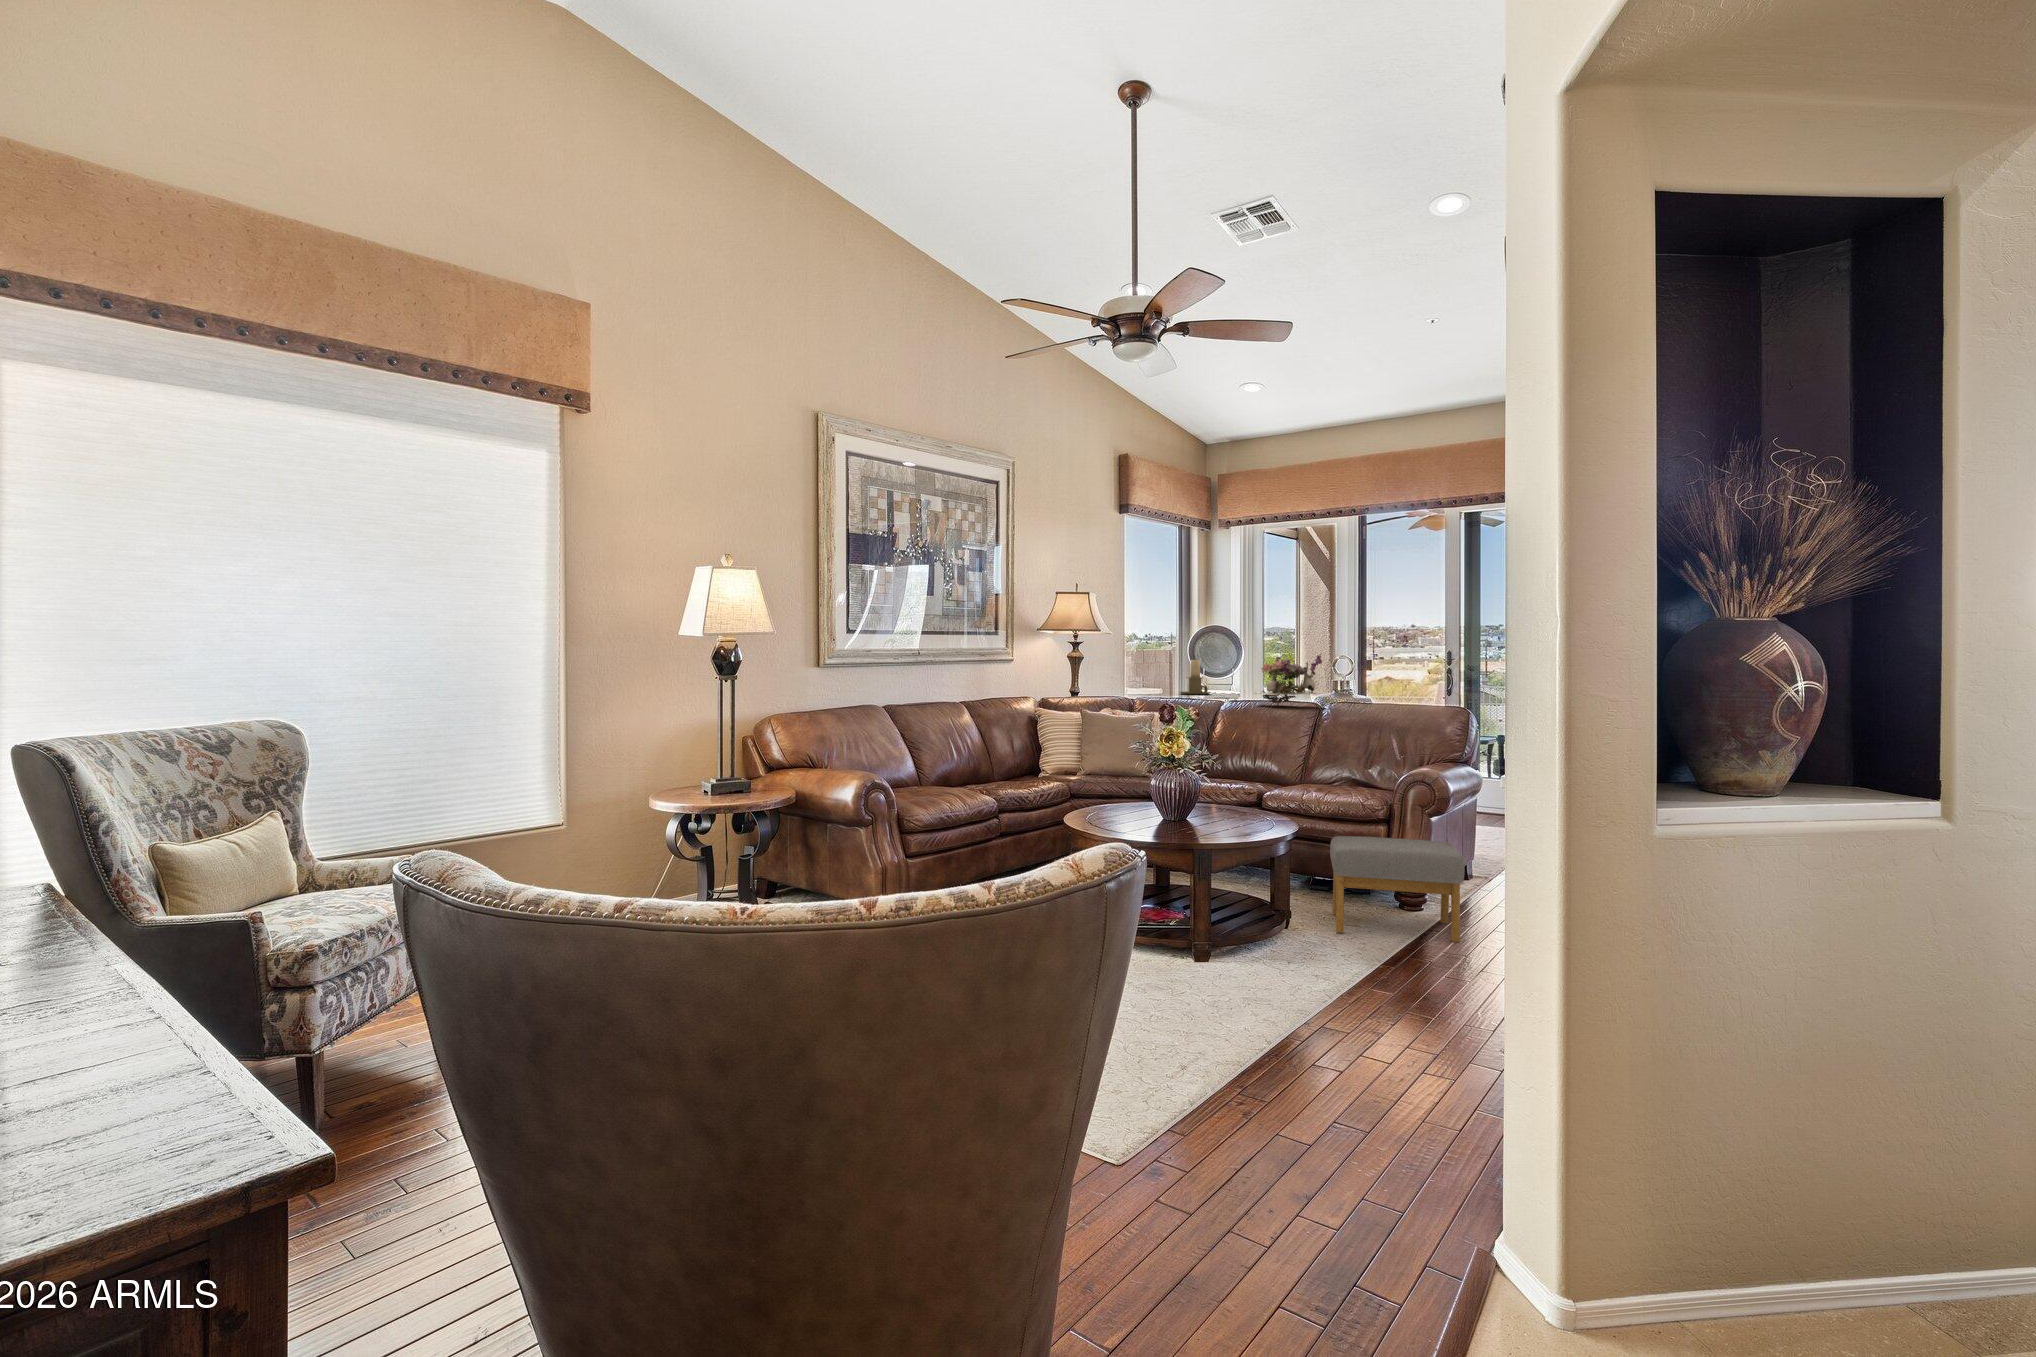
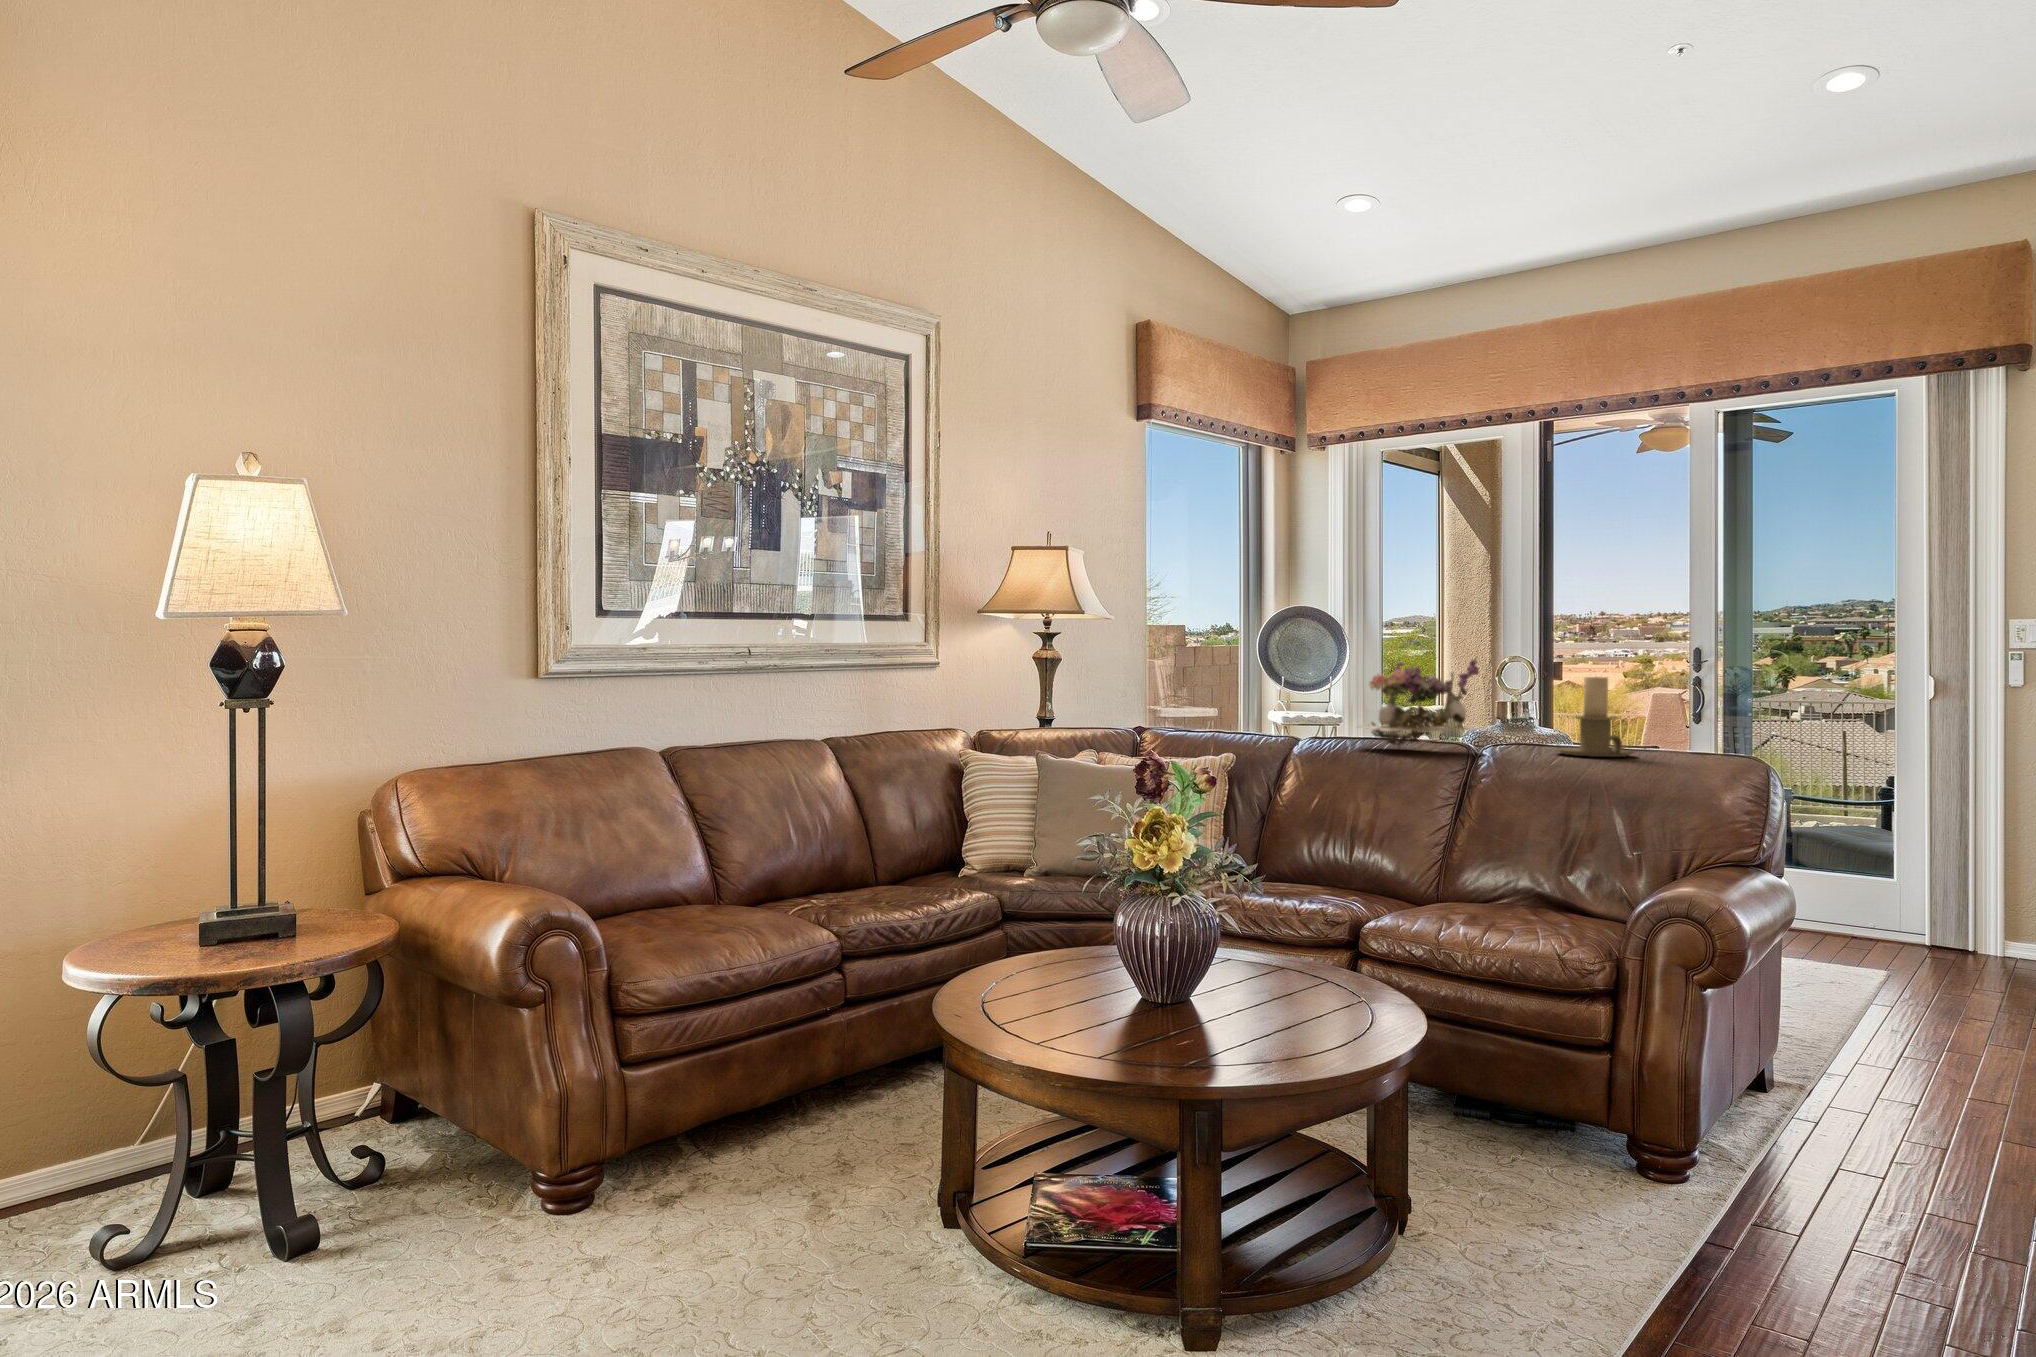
candle holder: present [1180,660,1211,694] -> present [1556,676,1634,757]
footstool: present [1330,836,1465,942] -> none [1496,1031,1792,1288]

